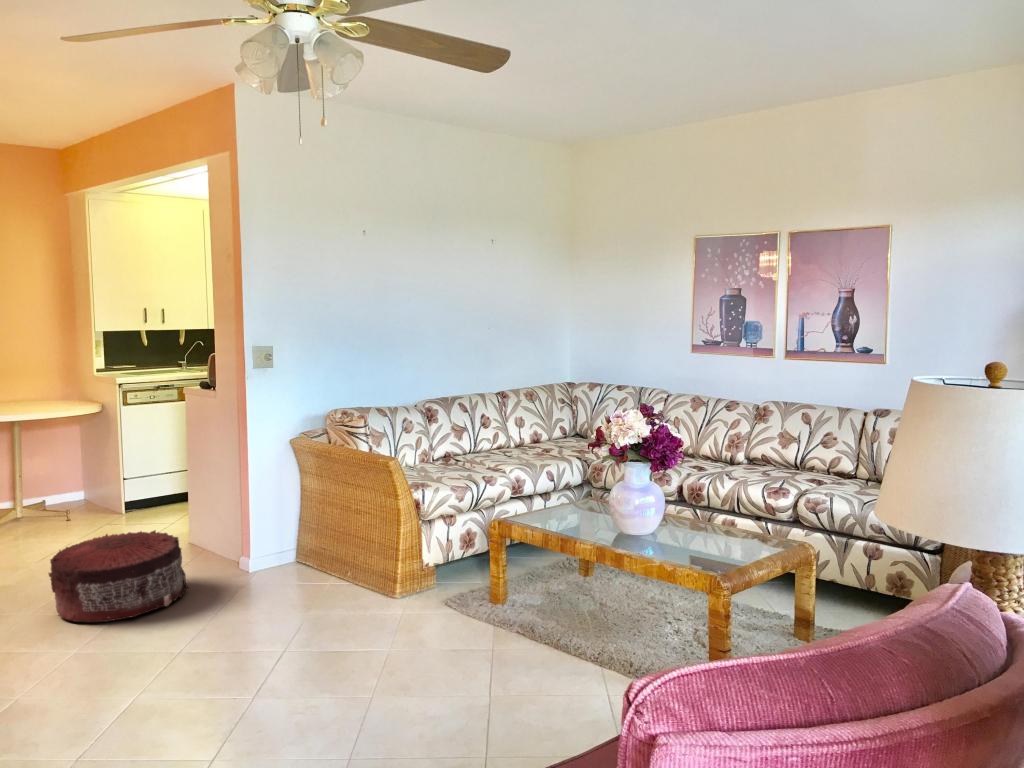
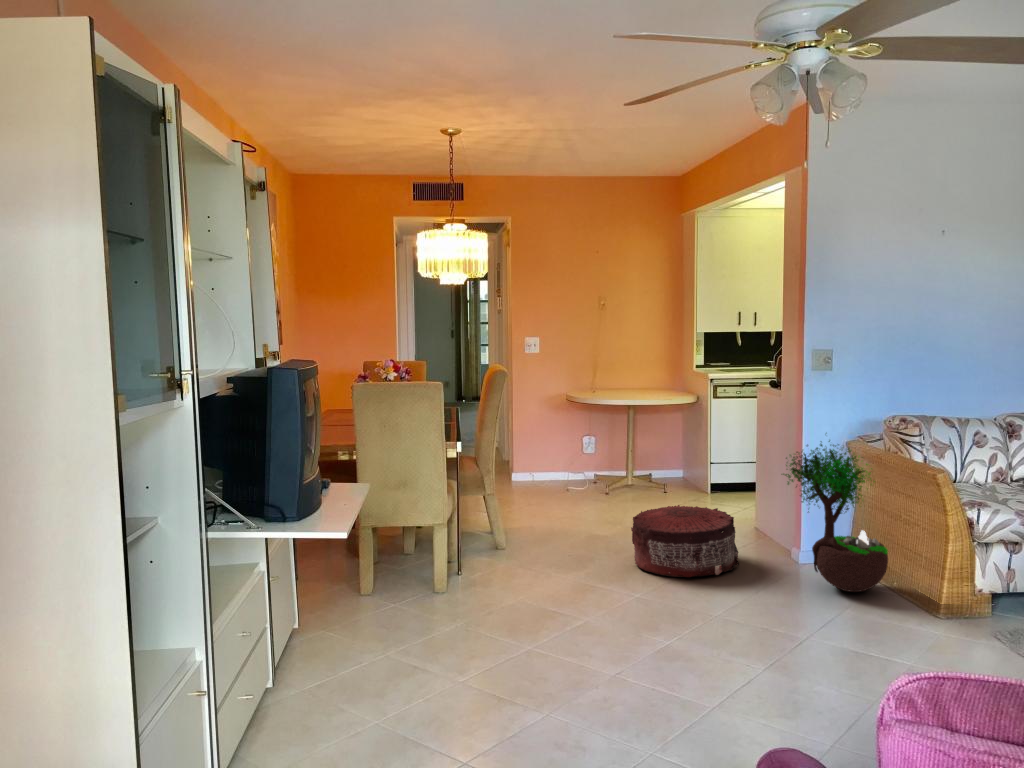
potted tree: none [233,433,346,592] -> present [783,440,888,592]

